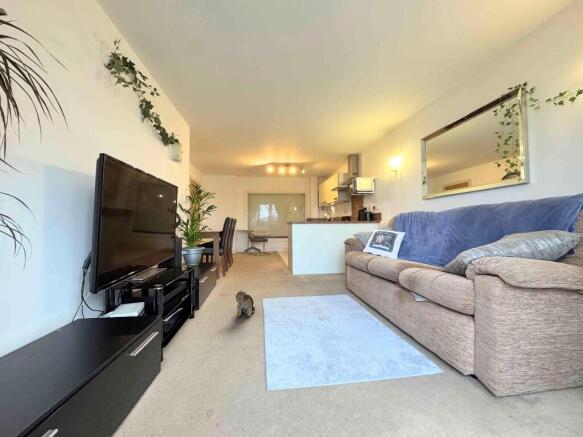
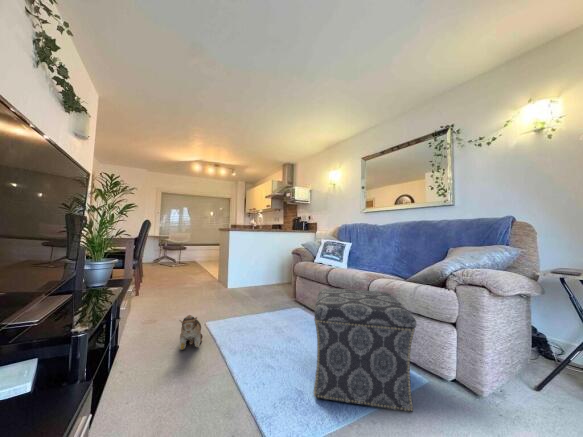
ottoman: none [317,275,412,388] -> present [314,289,416,412]

